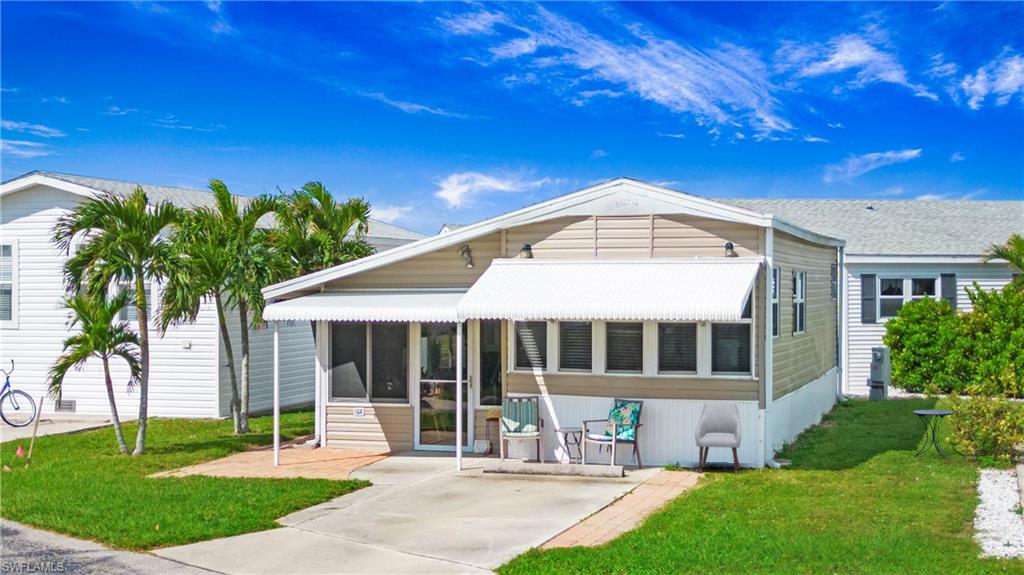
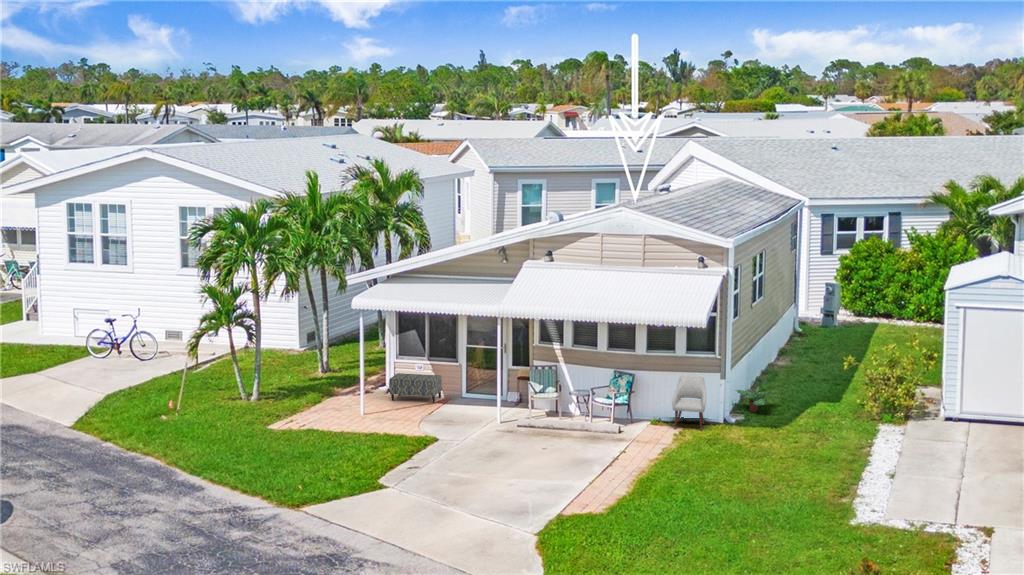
side table: present [913,409,954,460] -> none [835,374,866,414]
bench: none [316,420,387,455] -> present [389,373,442,403]
potted plant: none [778,424,825,459] -> present [736,387,769,412]

